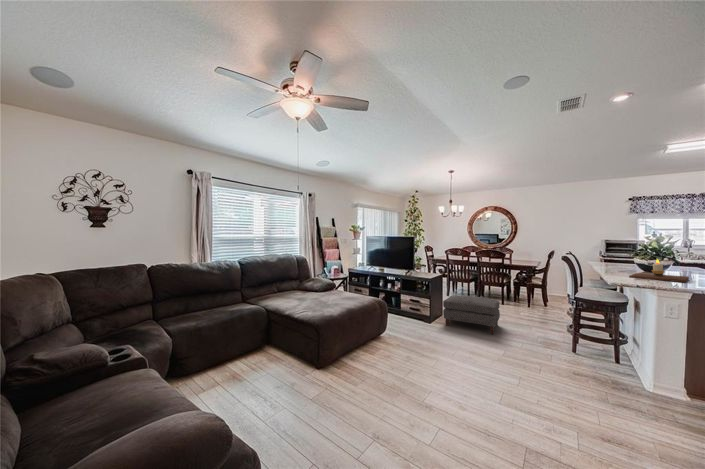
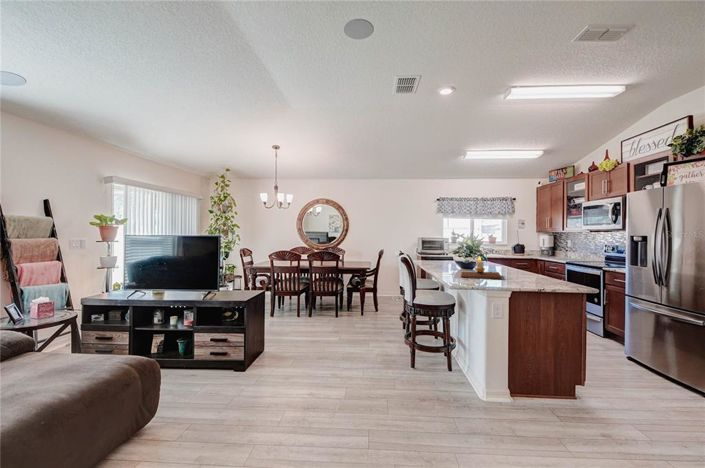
ottoman: present [443,295,500,334] -> none [264,318,337,370]

